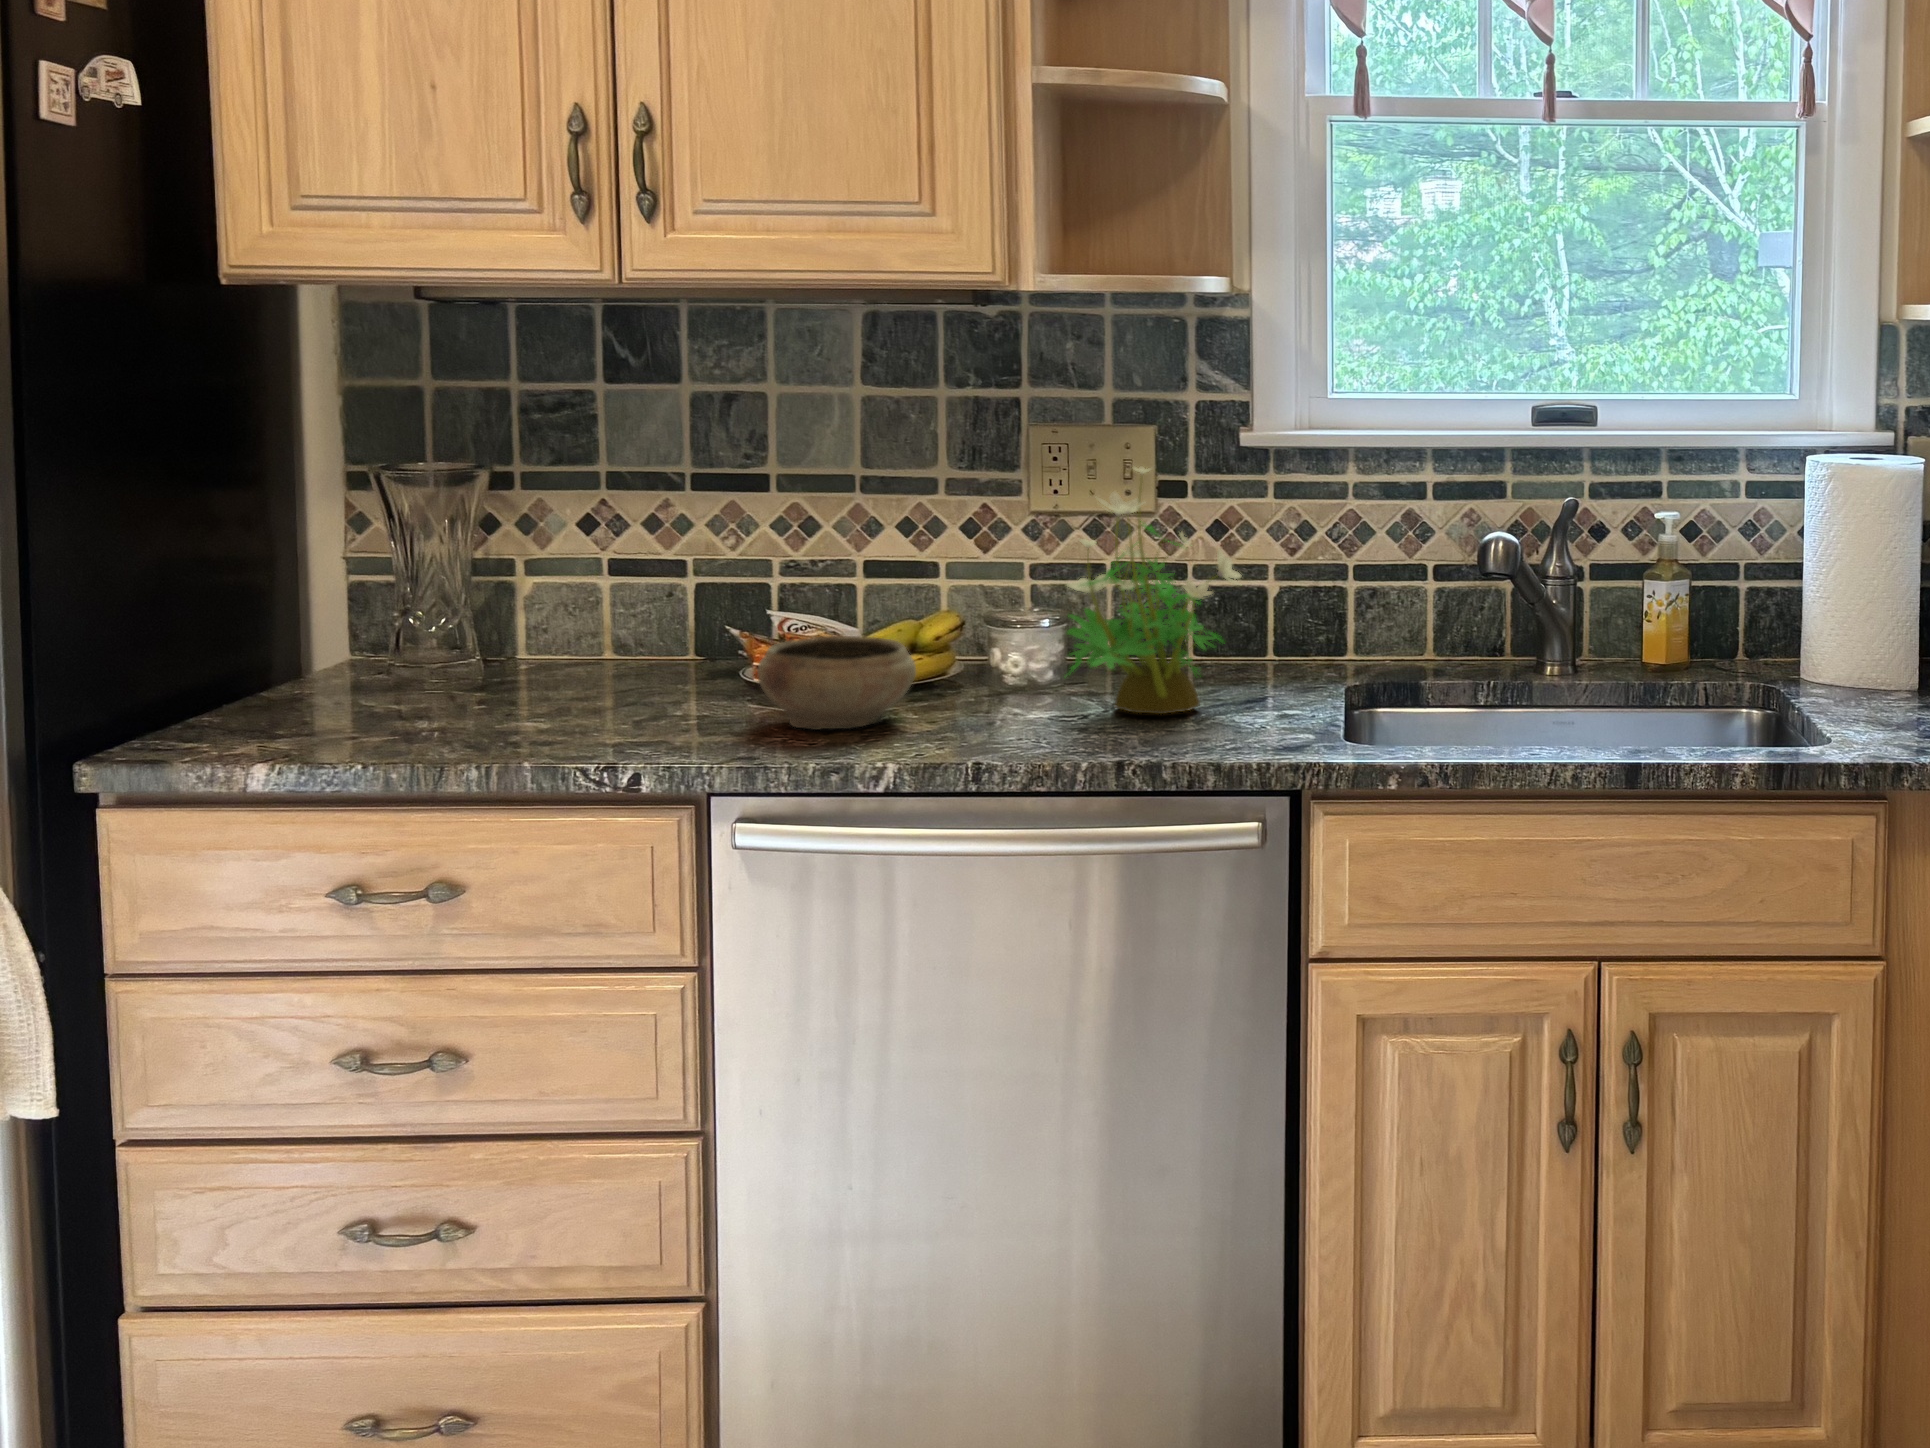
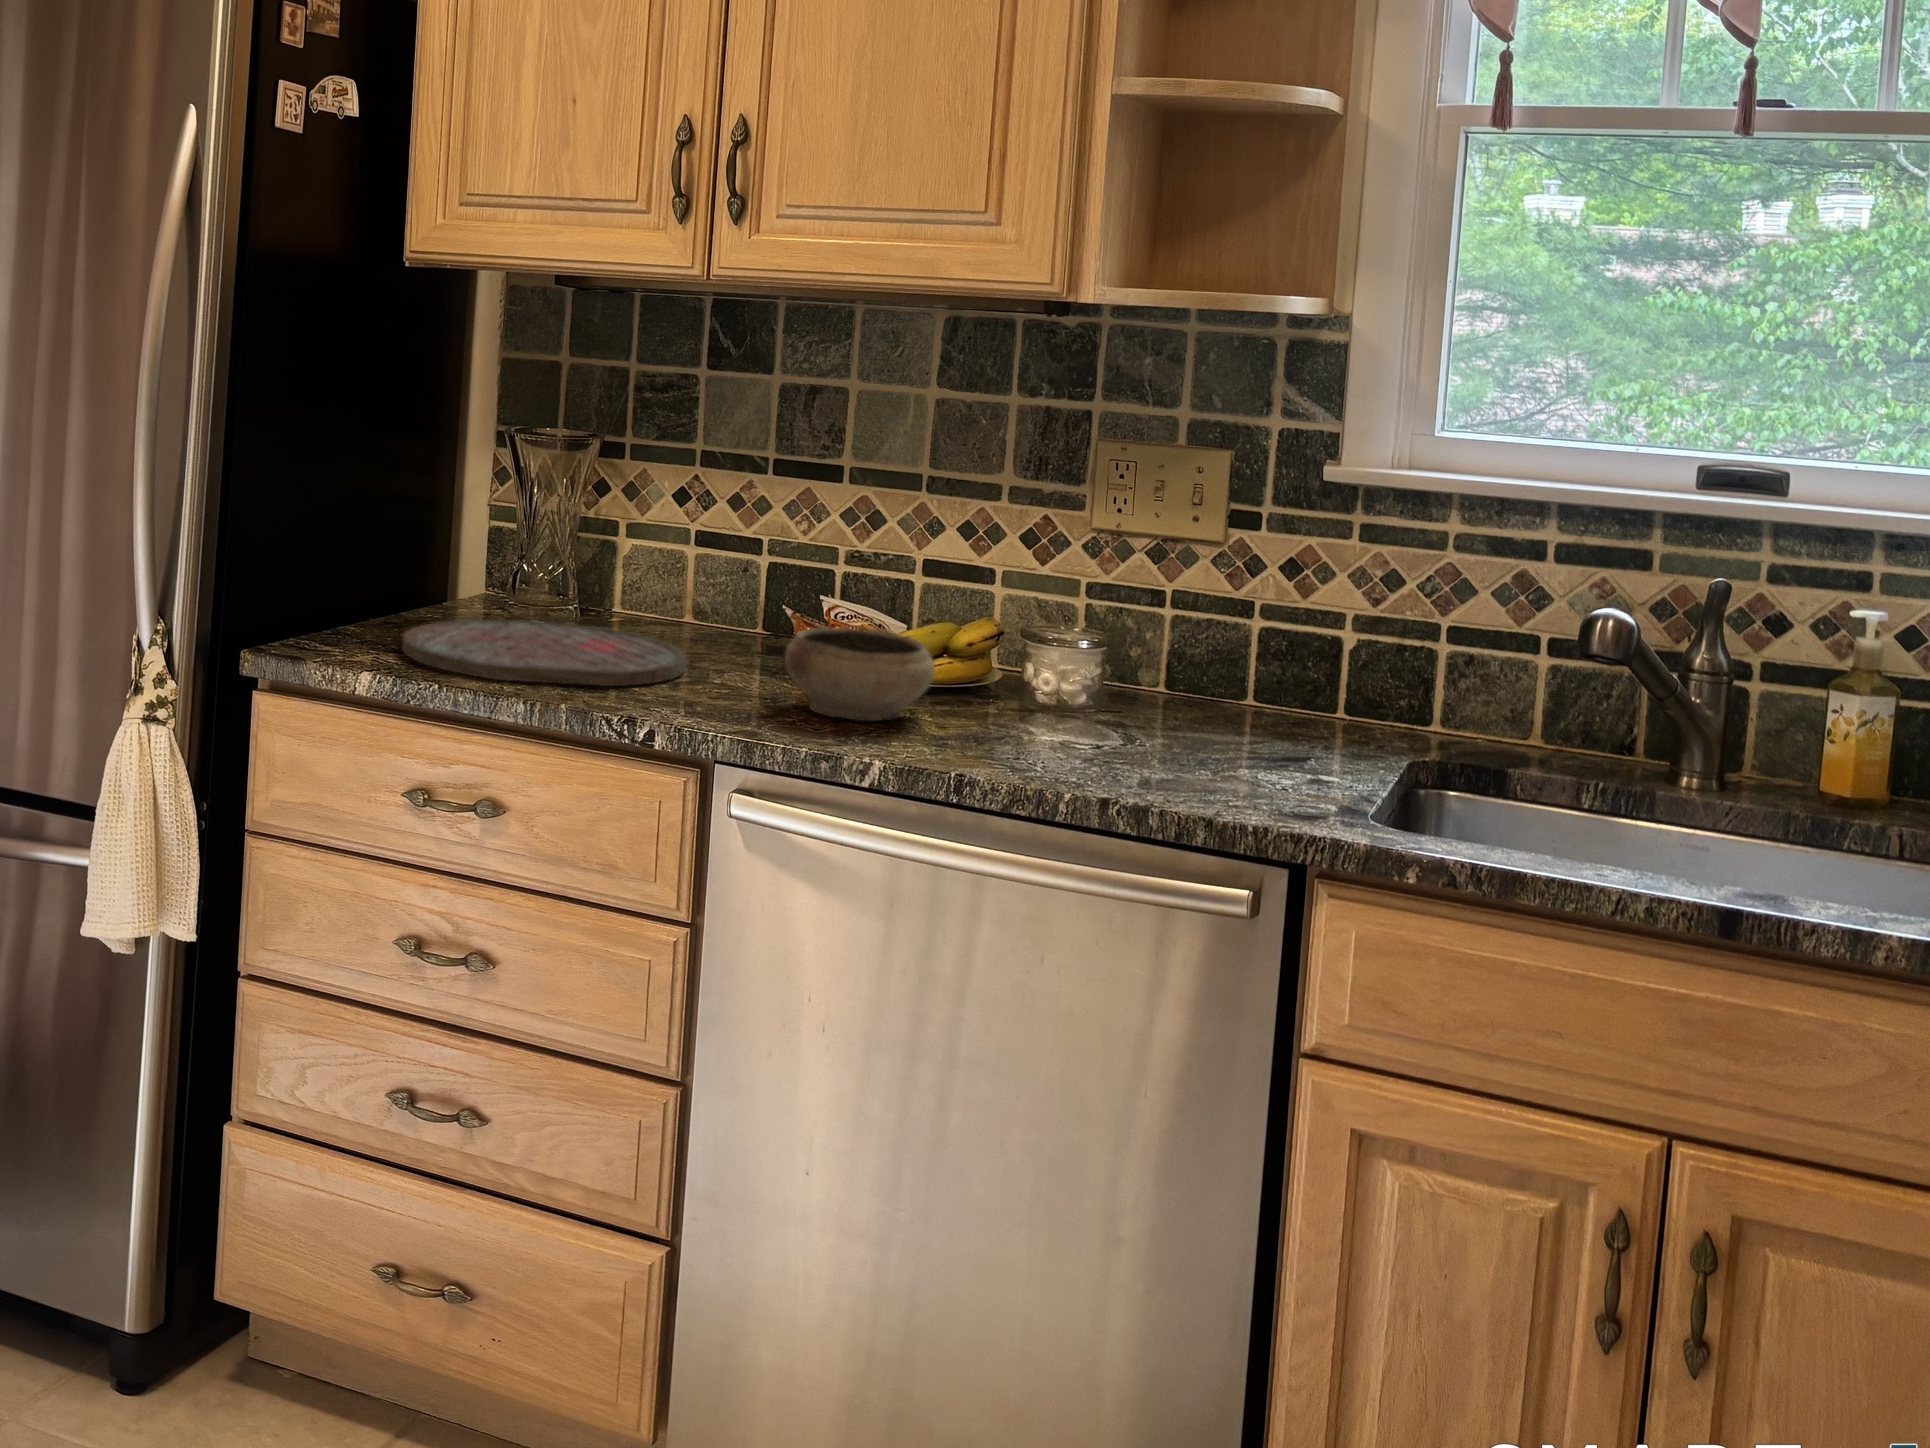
potted plant: present [1065,466,1241,714] -> none [1088,491,1288,759]
cutting board: none [286,676,636,750] -> present [402,620,686,686]

